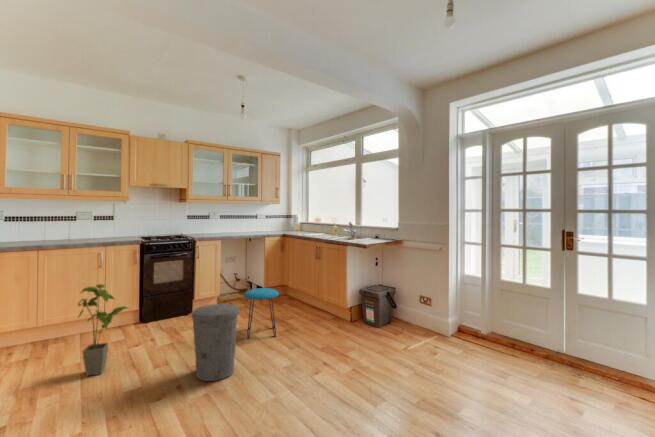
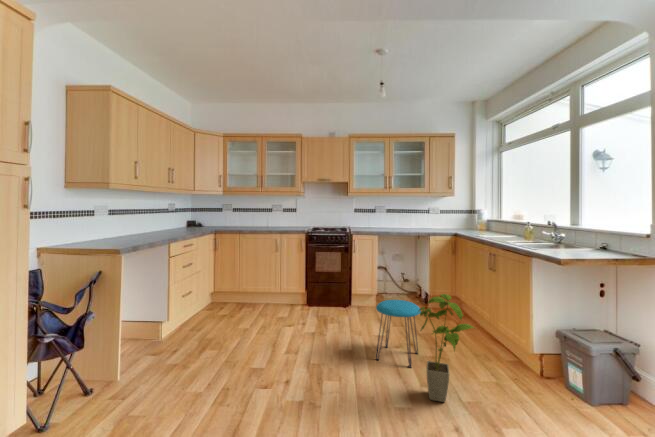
house plant: present [78,284,128,376] -> present [418,294,473,402]
trash can: present [192,304,239,381] -> none [282,315,338,414]

